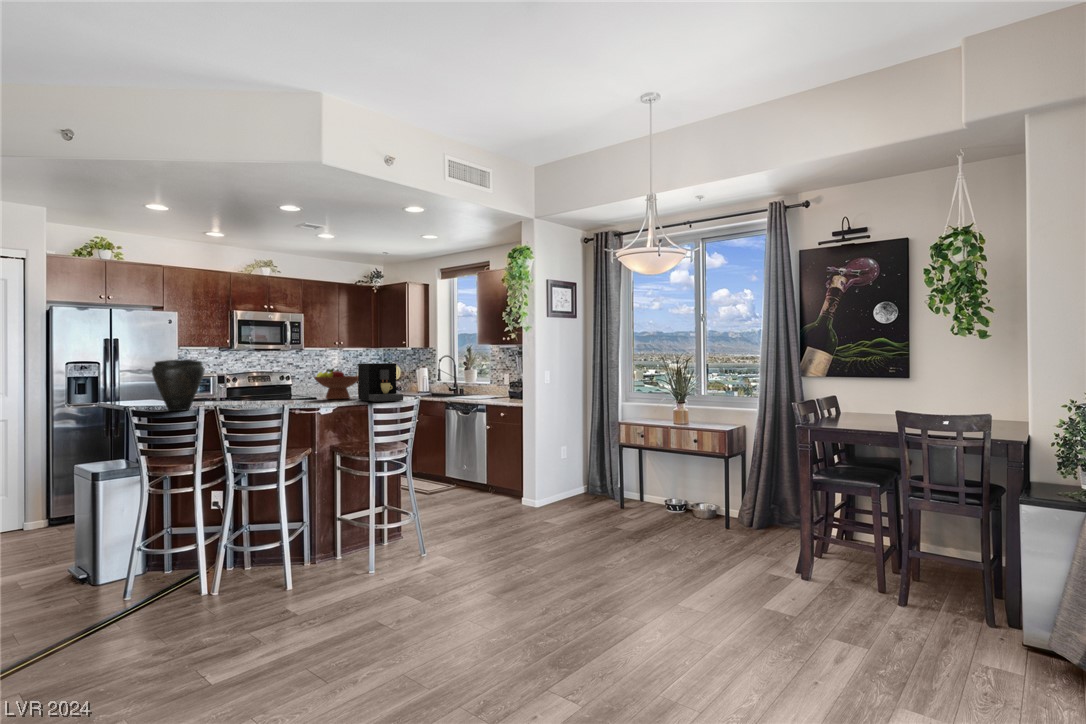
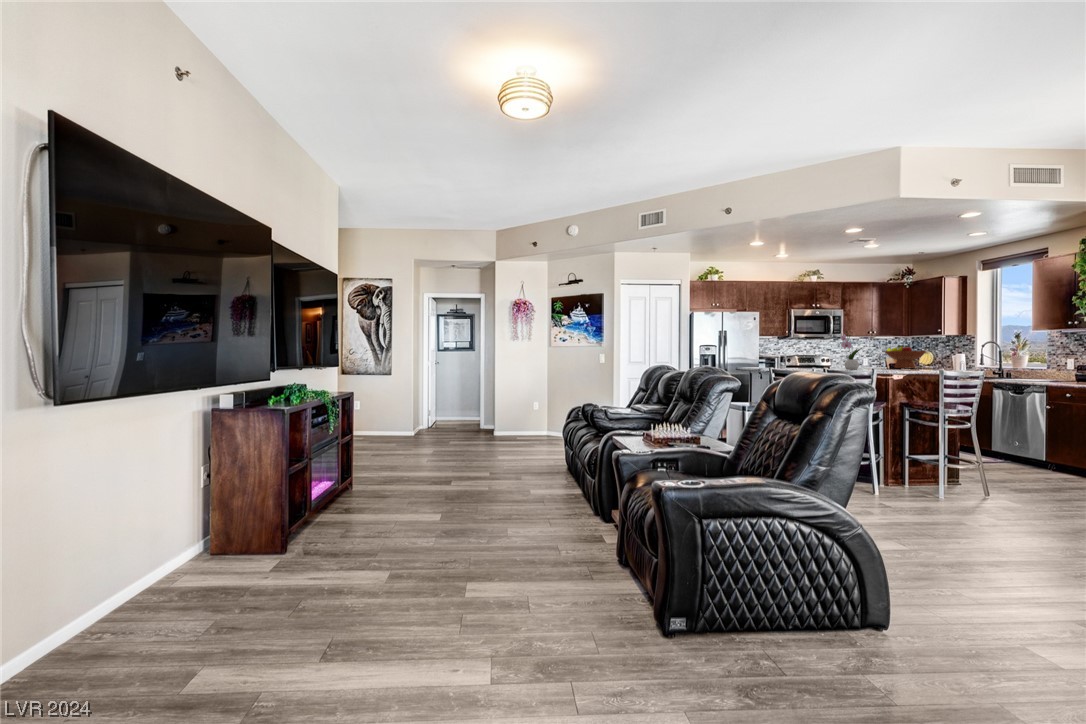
flower arrangement: none [243,348,271,408] -> present [841,329,861,370]
vase: present [152,359,205,411] -> none [778,338,811,370]
coffee maker: present [358,363,403,402] -> none [927,339,976,369]

